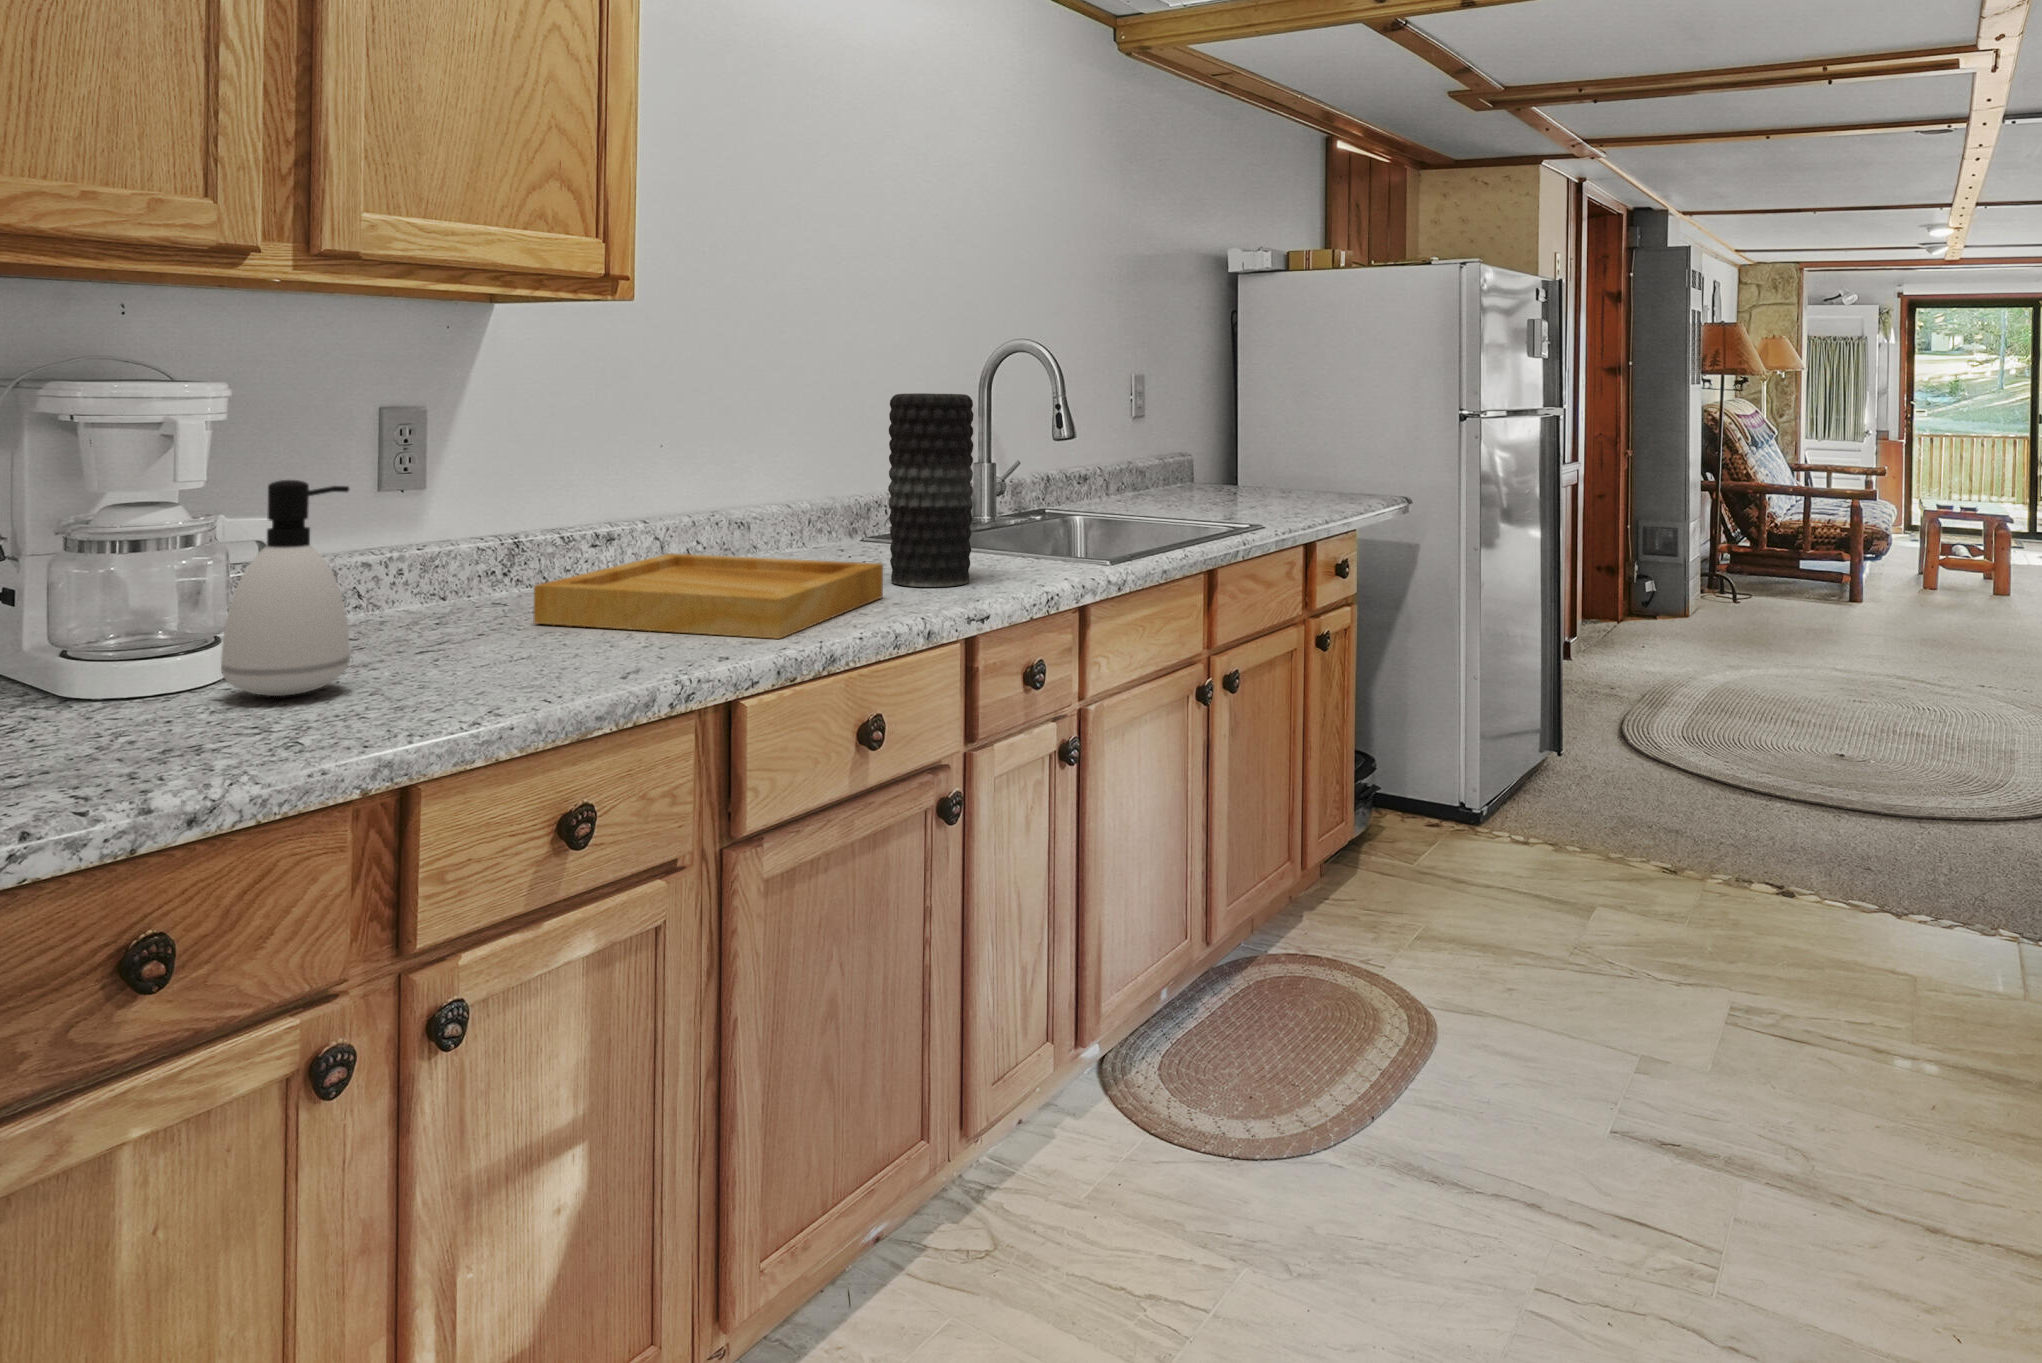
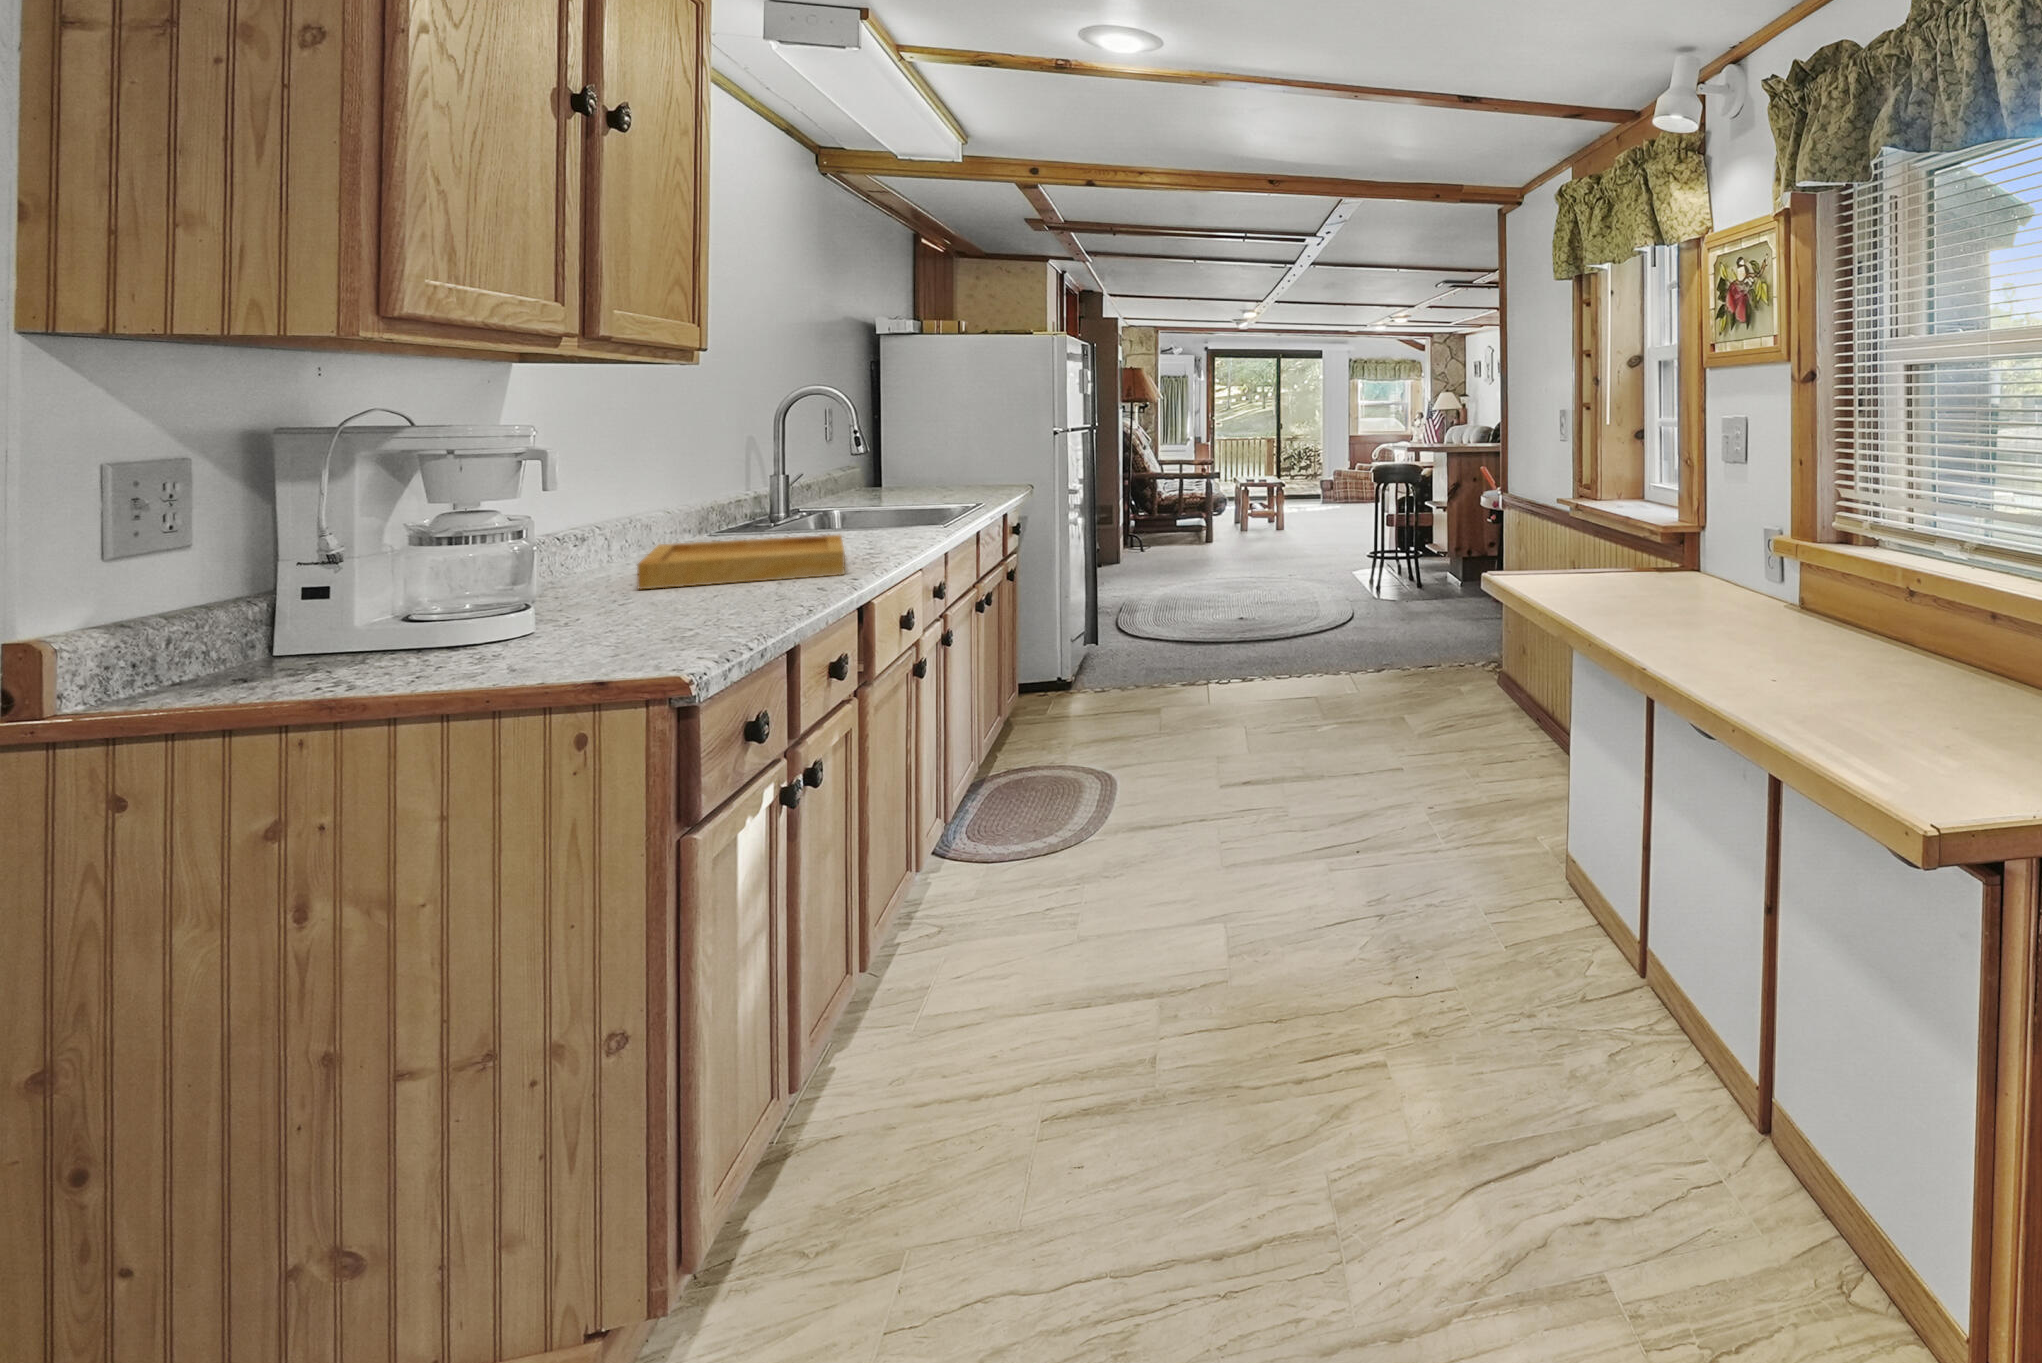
vase: present [888,393,973,587] -> none [813,429,875,550]
soap dispenser: present [221,480,350,696] -> none [560,493,652,629]

